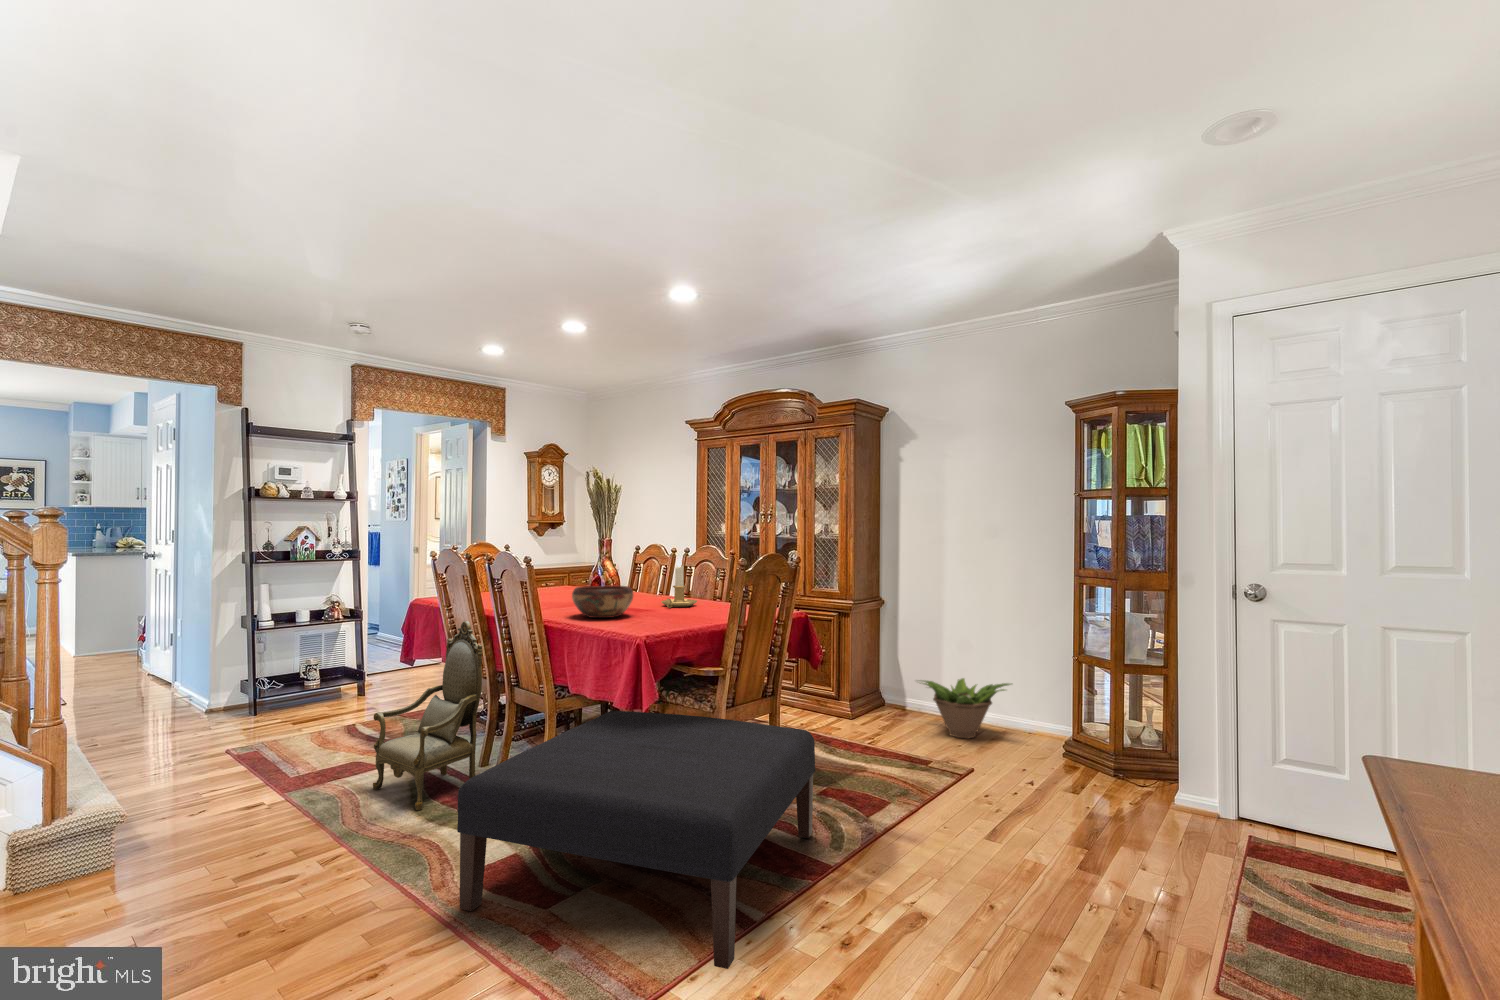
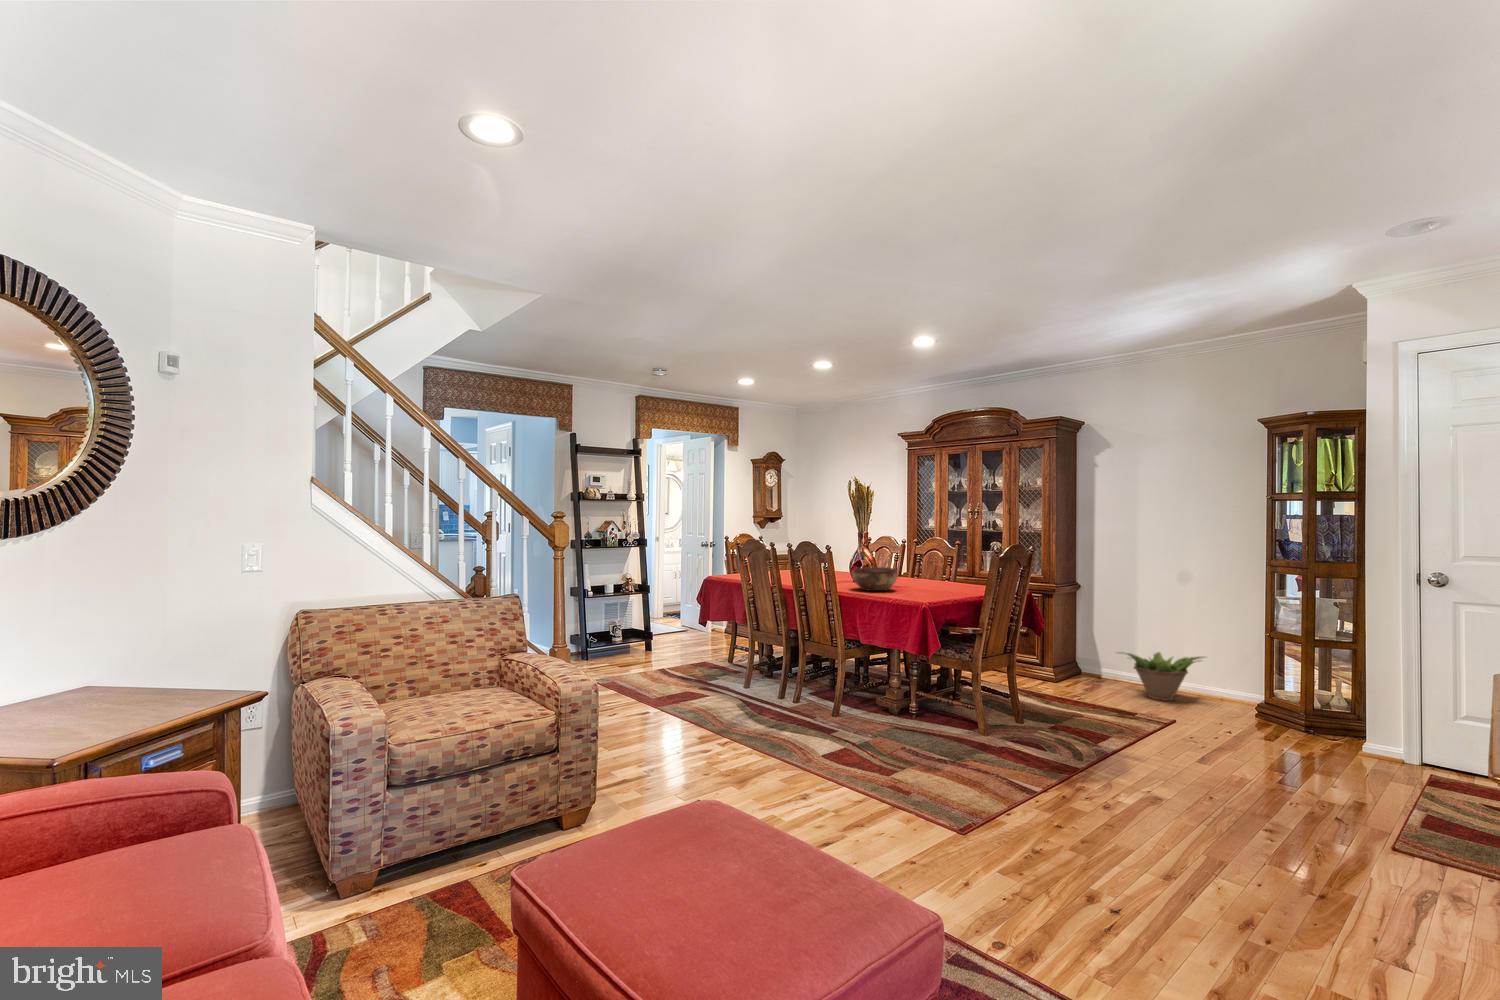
candlestick: present [661,558,697,608] -> none [909,547,937,586]
armchair: present [373,621,482,810] -> none [716,551,790,721]
ottoman: present [457,711,815,969] -> none [829,657,1059,811]

